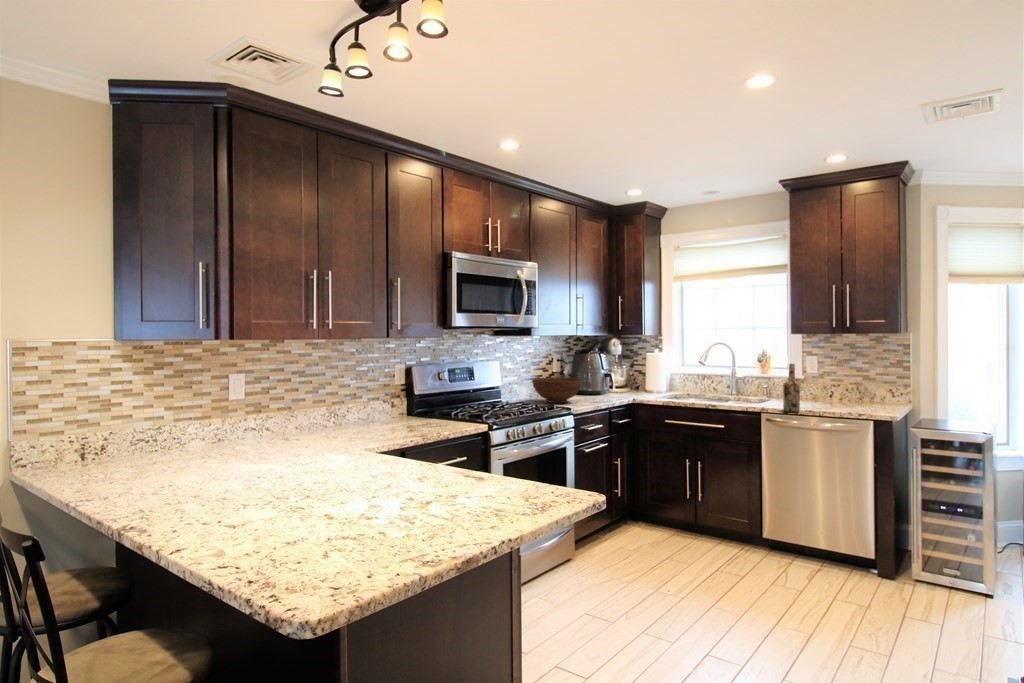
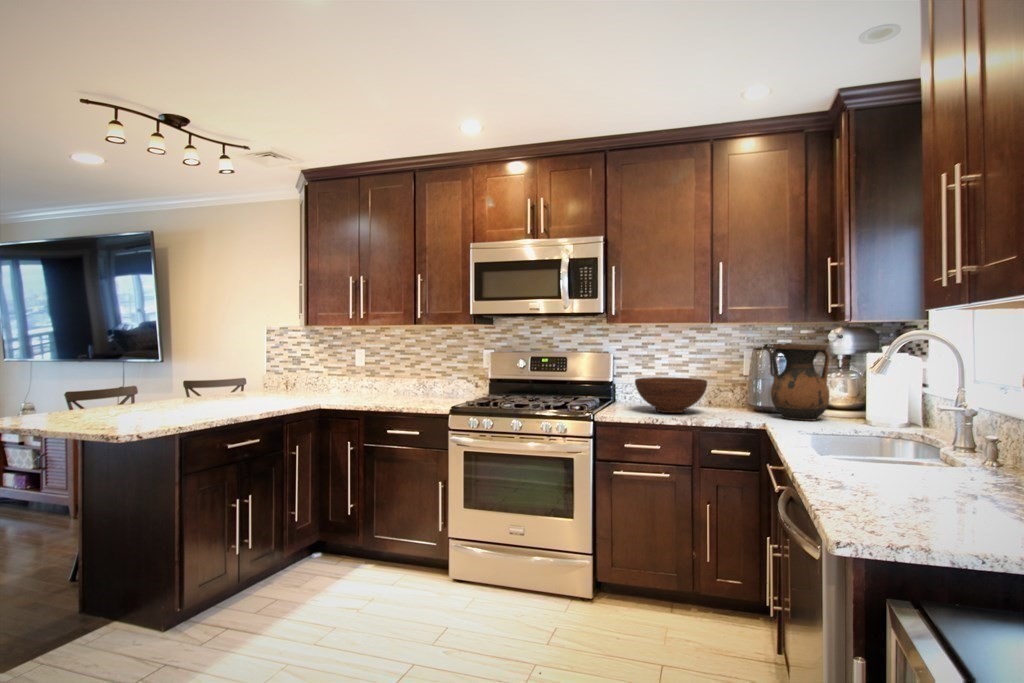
vase: none [583,351,614,397] -> present [771,344,830,421]
wine bottle: present [783,364,800,413] -> none [904,367,958,511]

